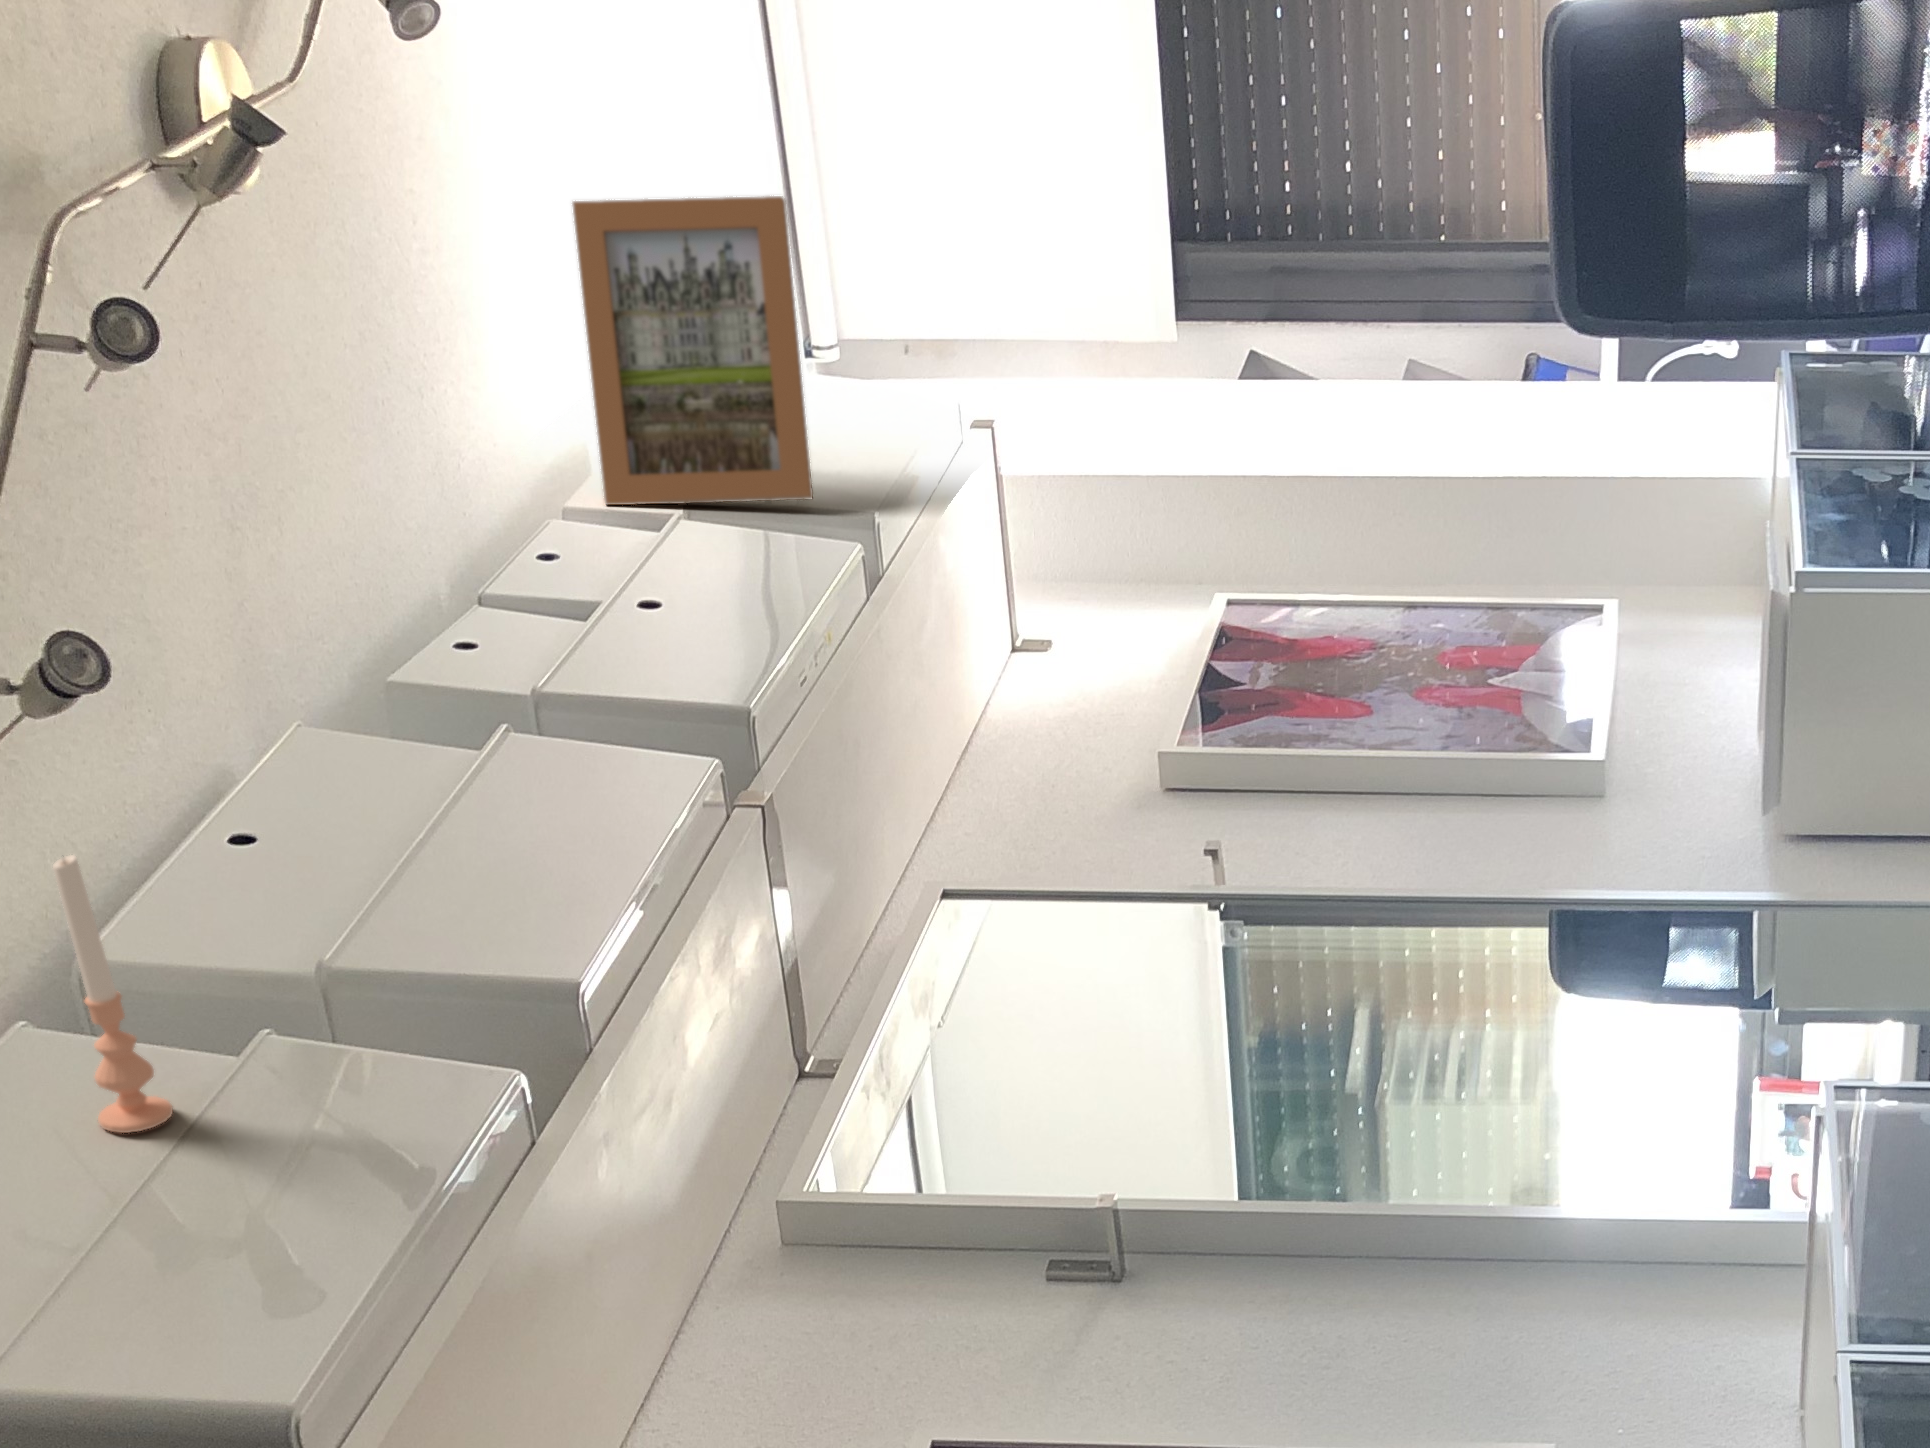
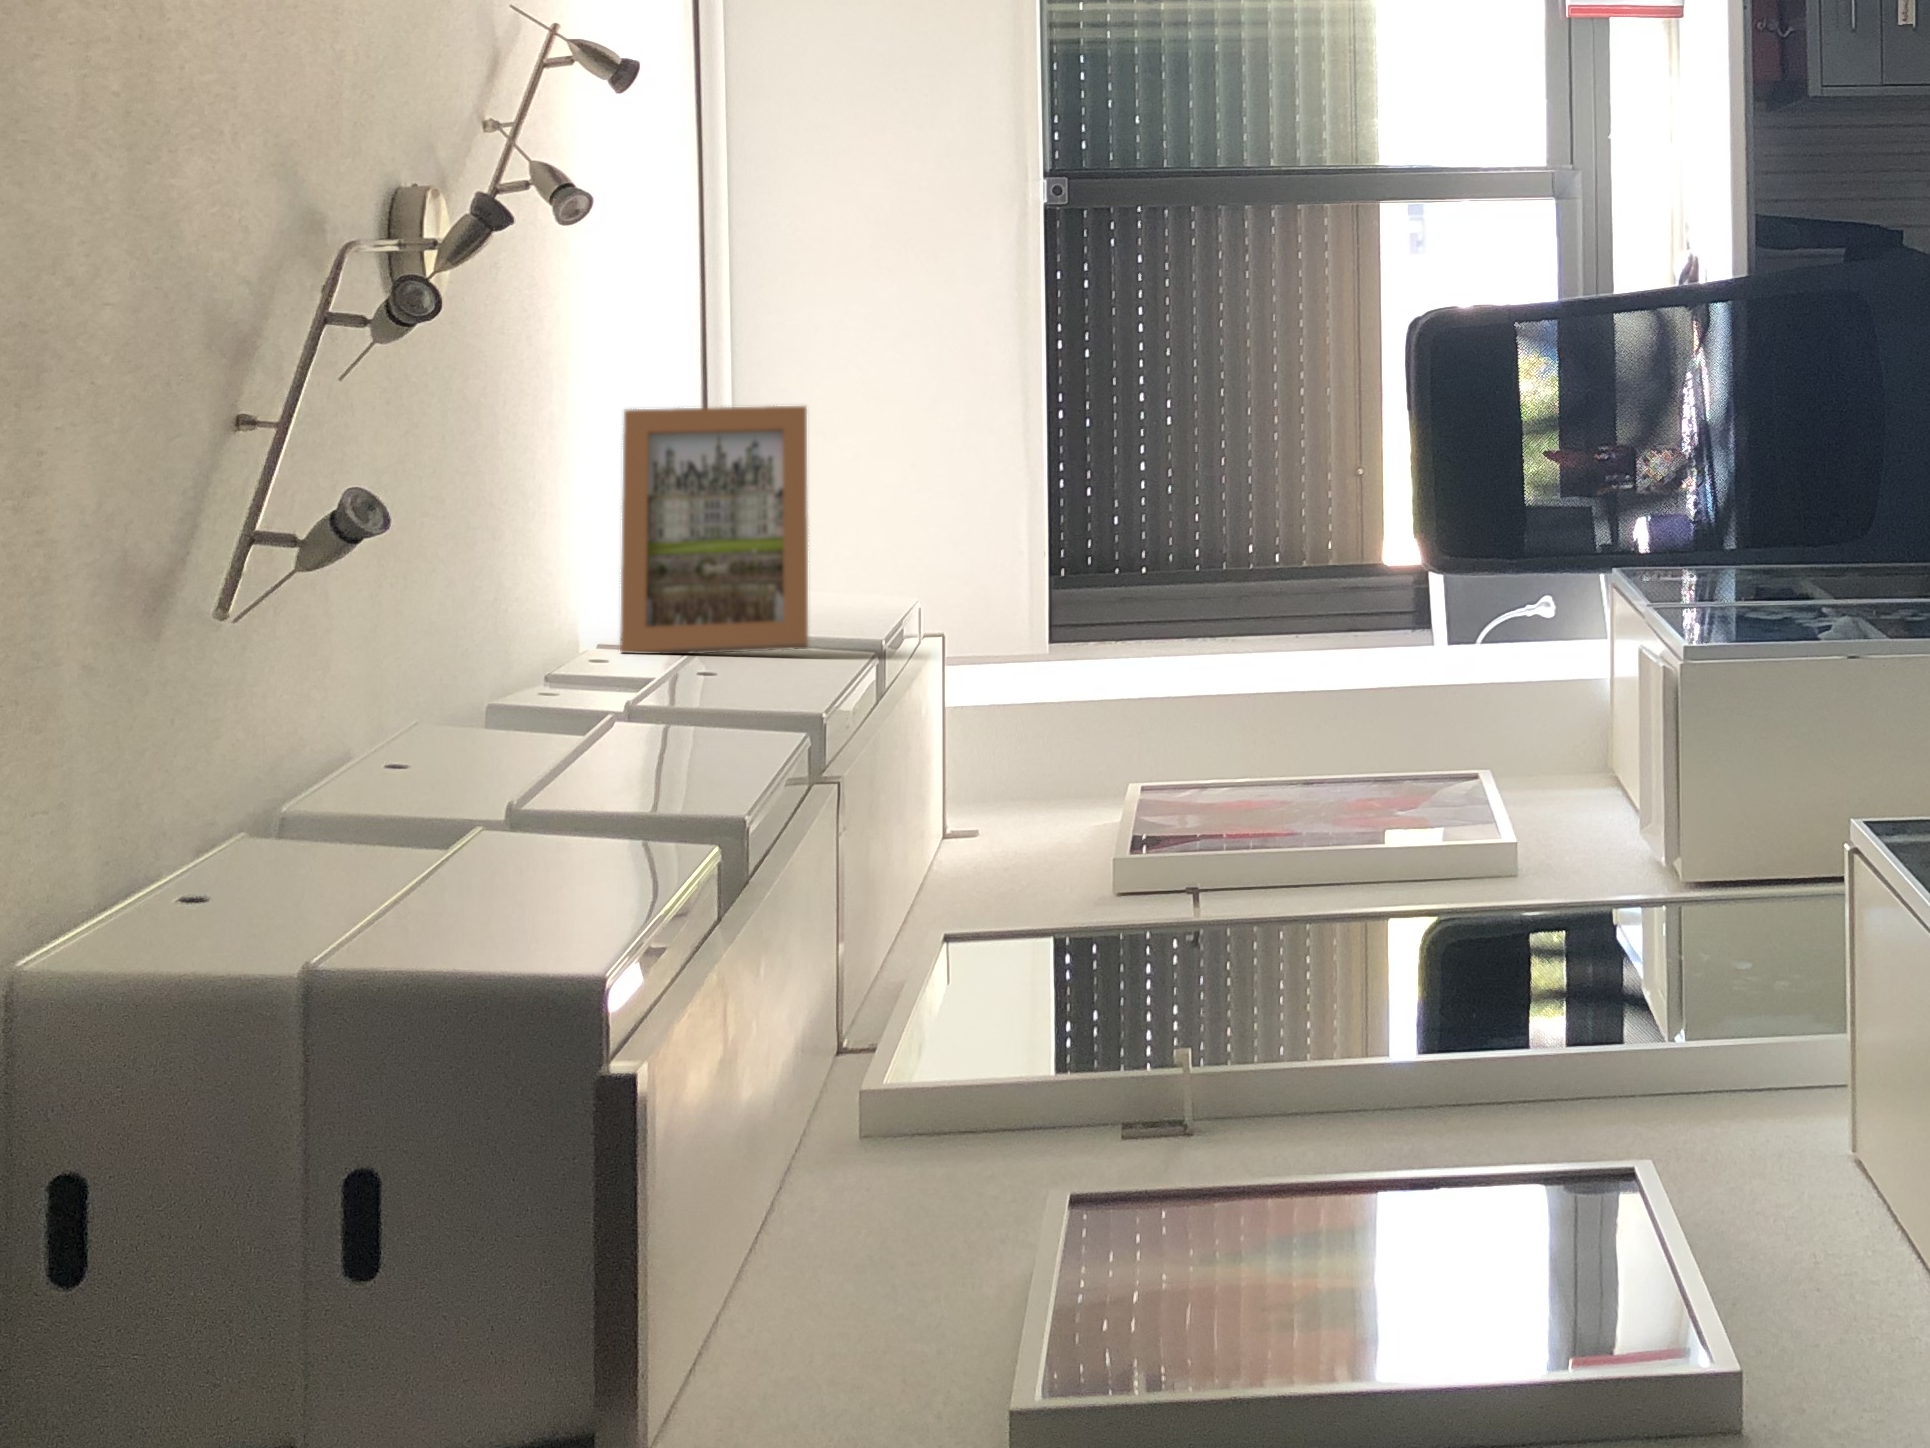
candle: present [53,855,173,1133] -> none [326,619,396,882]

